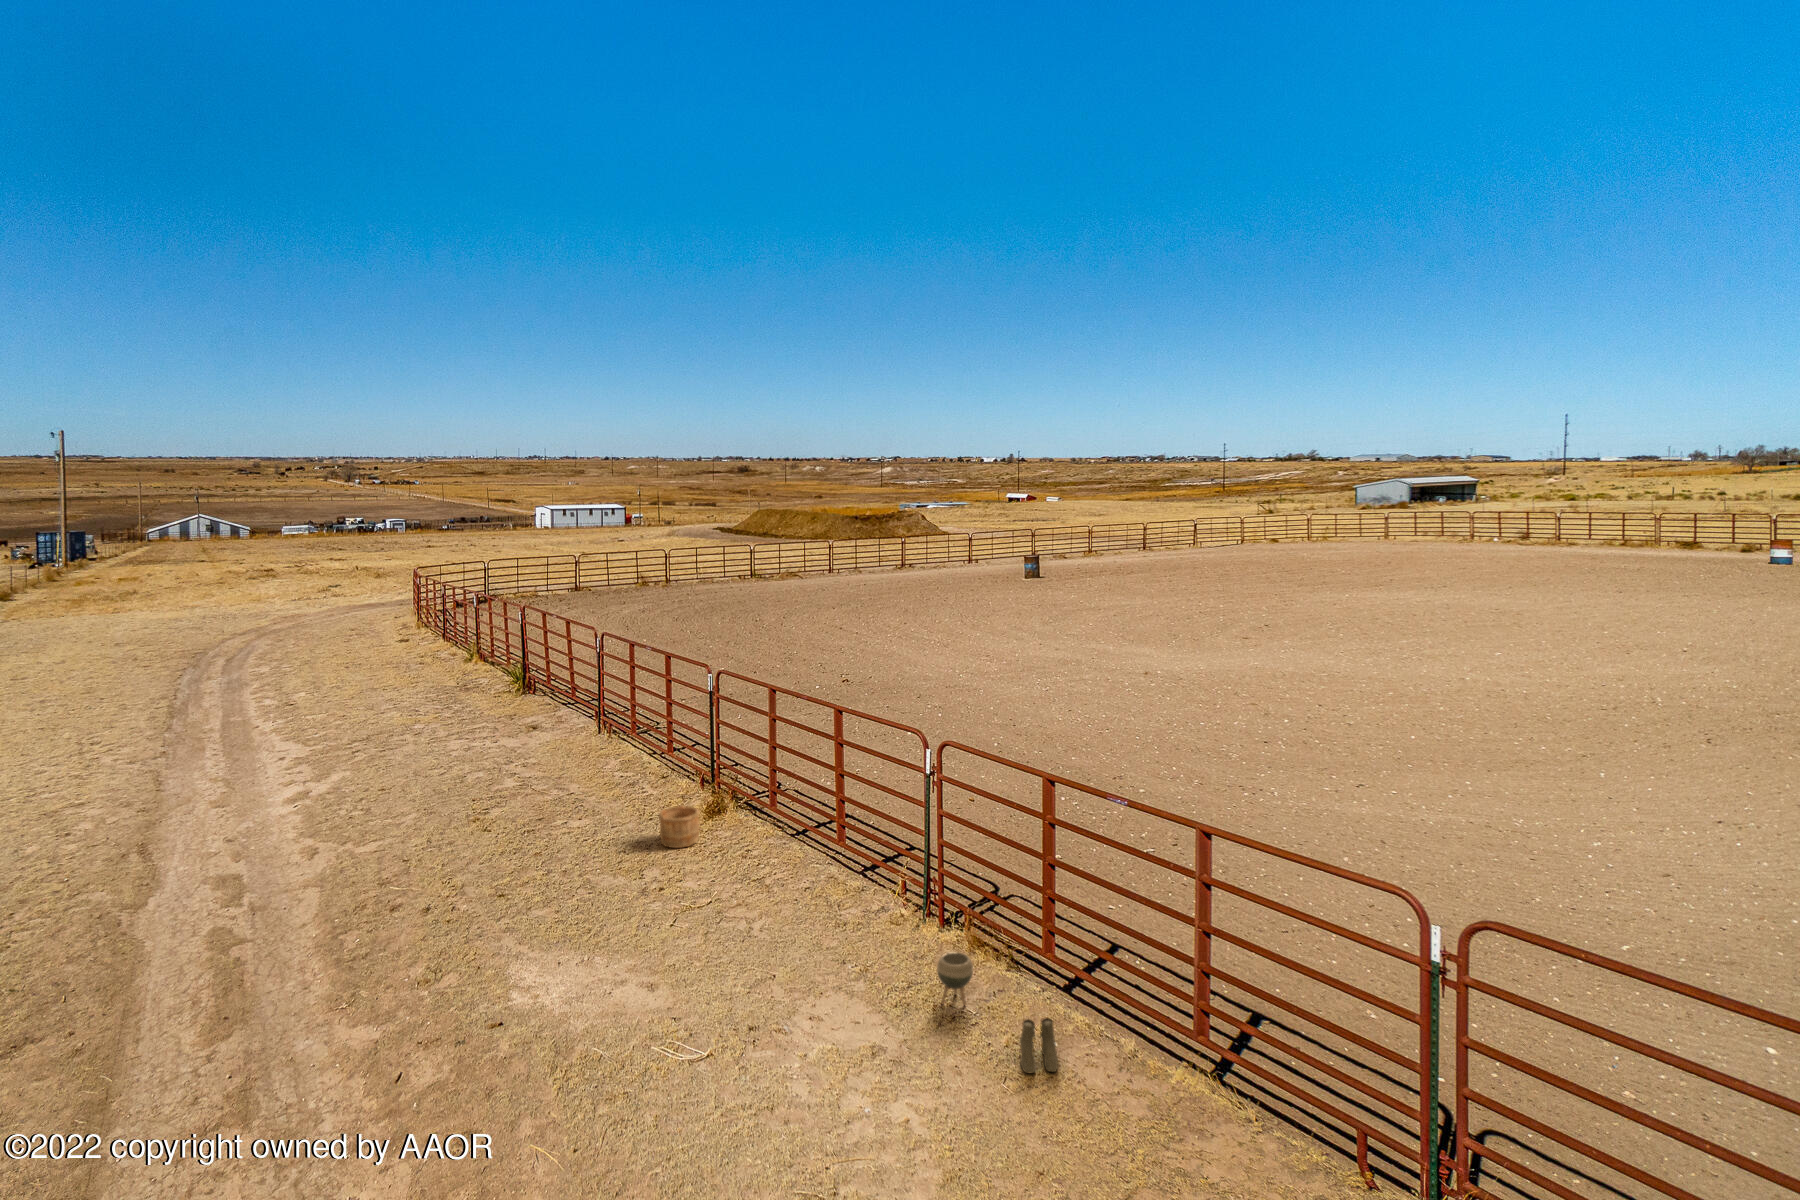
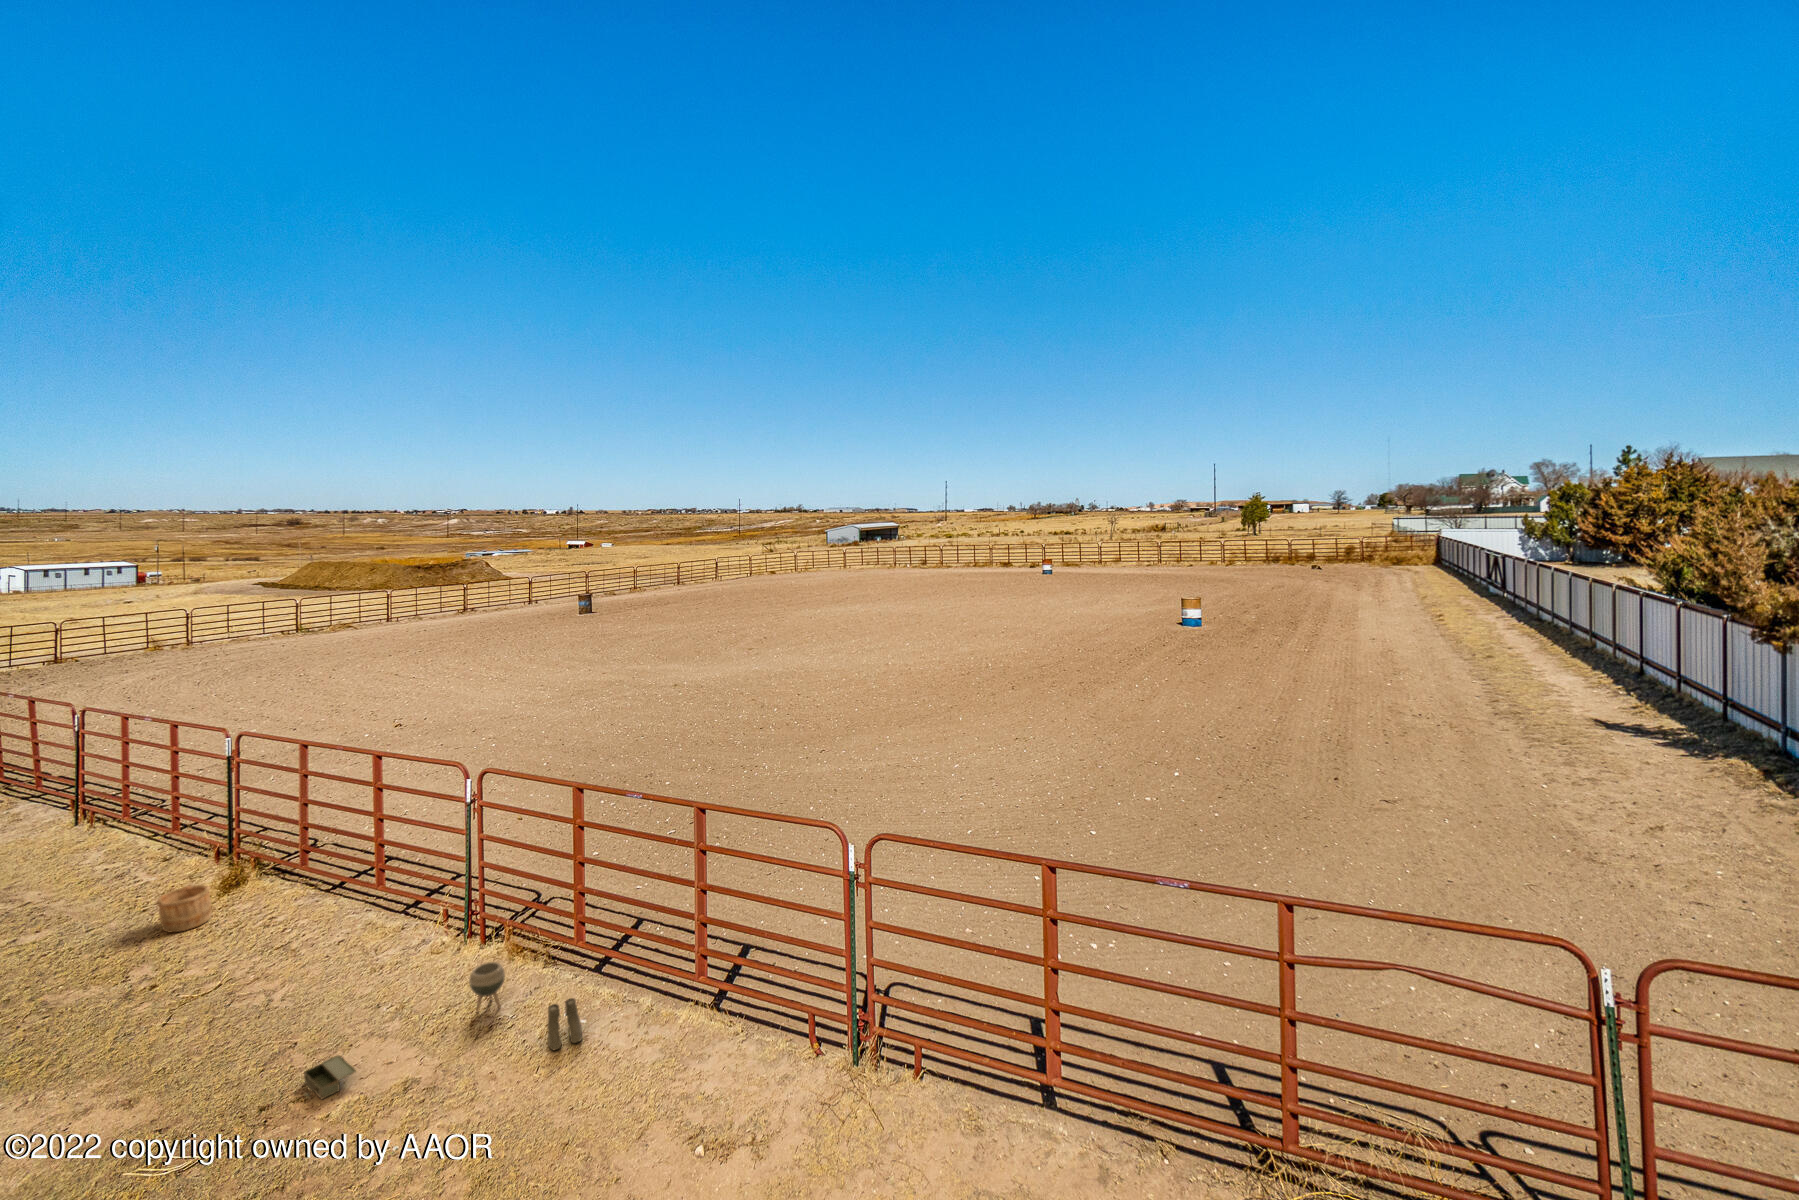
toolbox: none [783,1011,830,1053] -> present [304,1055,355,1099]

